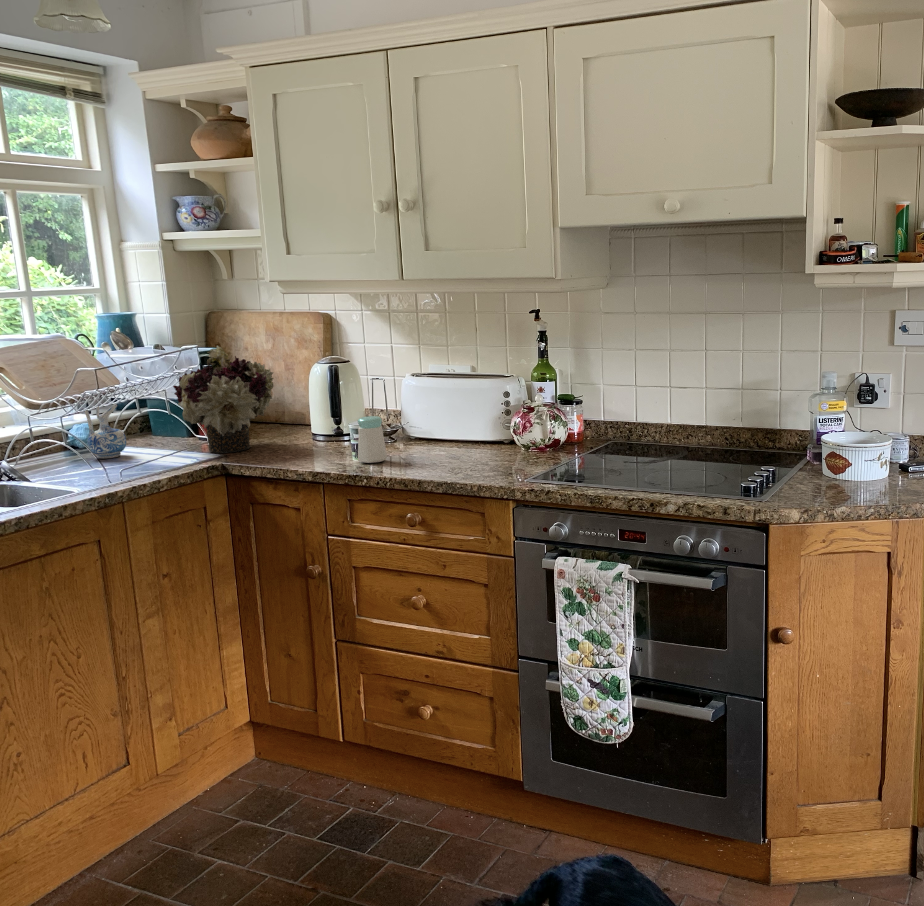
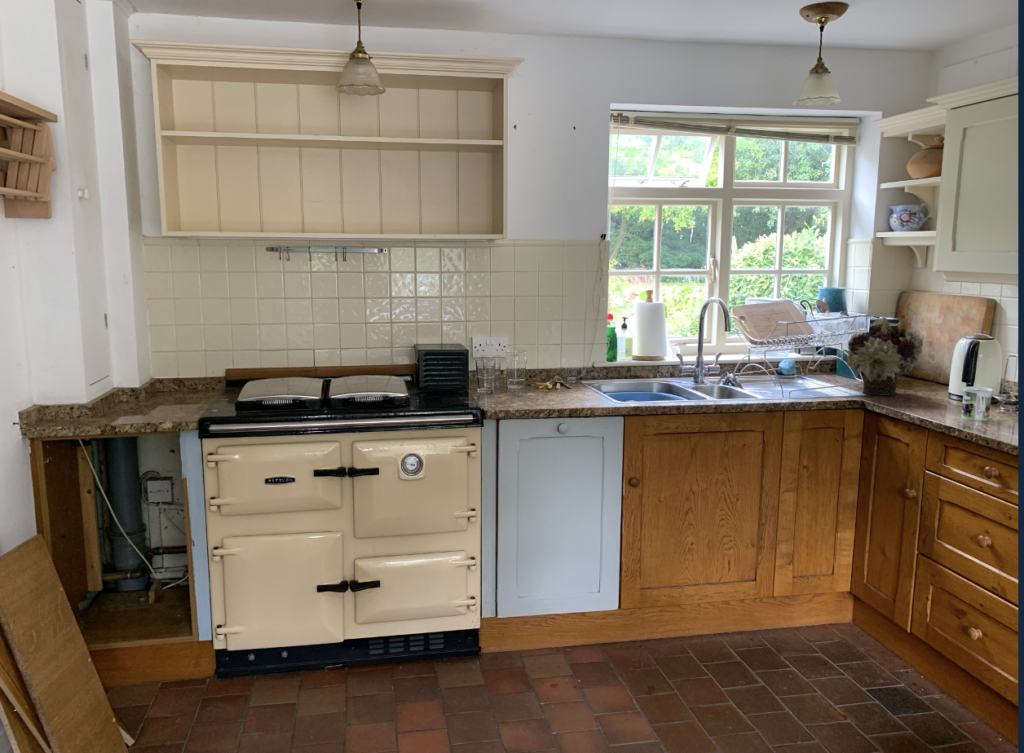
ceramic pitcher: present [85,403,126,458] -> none [781,341,808,384]
salt shaker: present [358,416,387,463] -> none [964,384,992,422]

